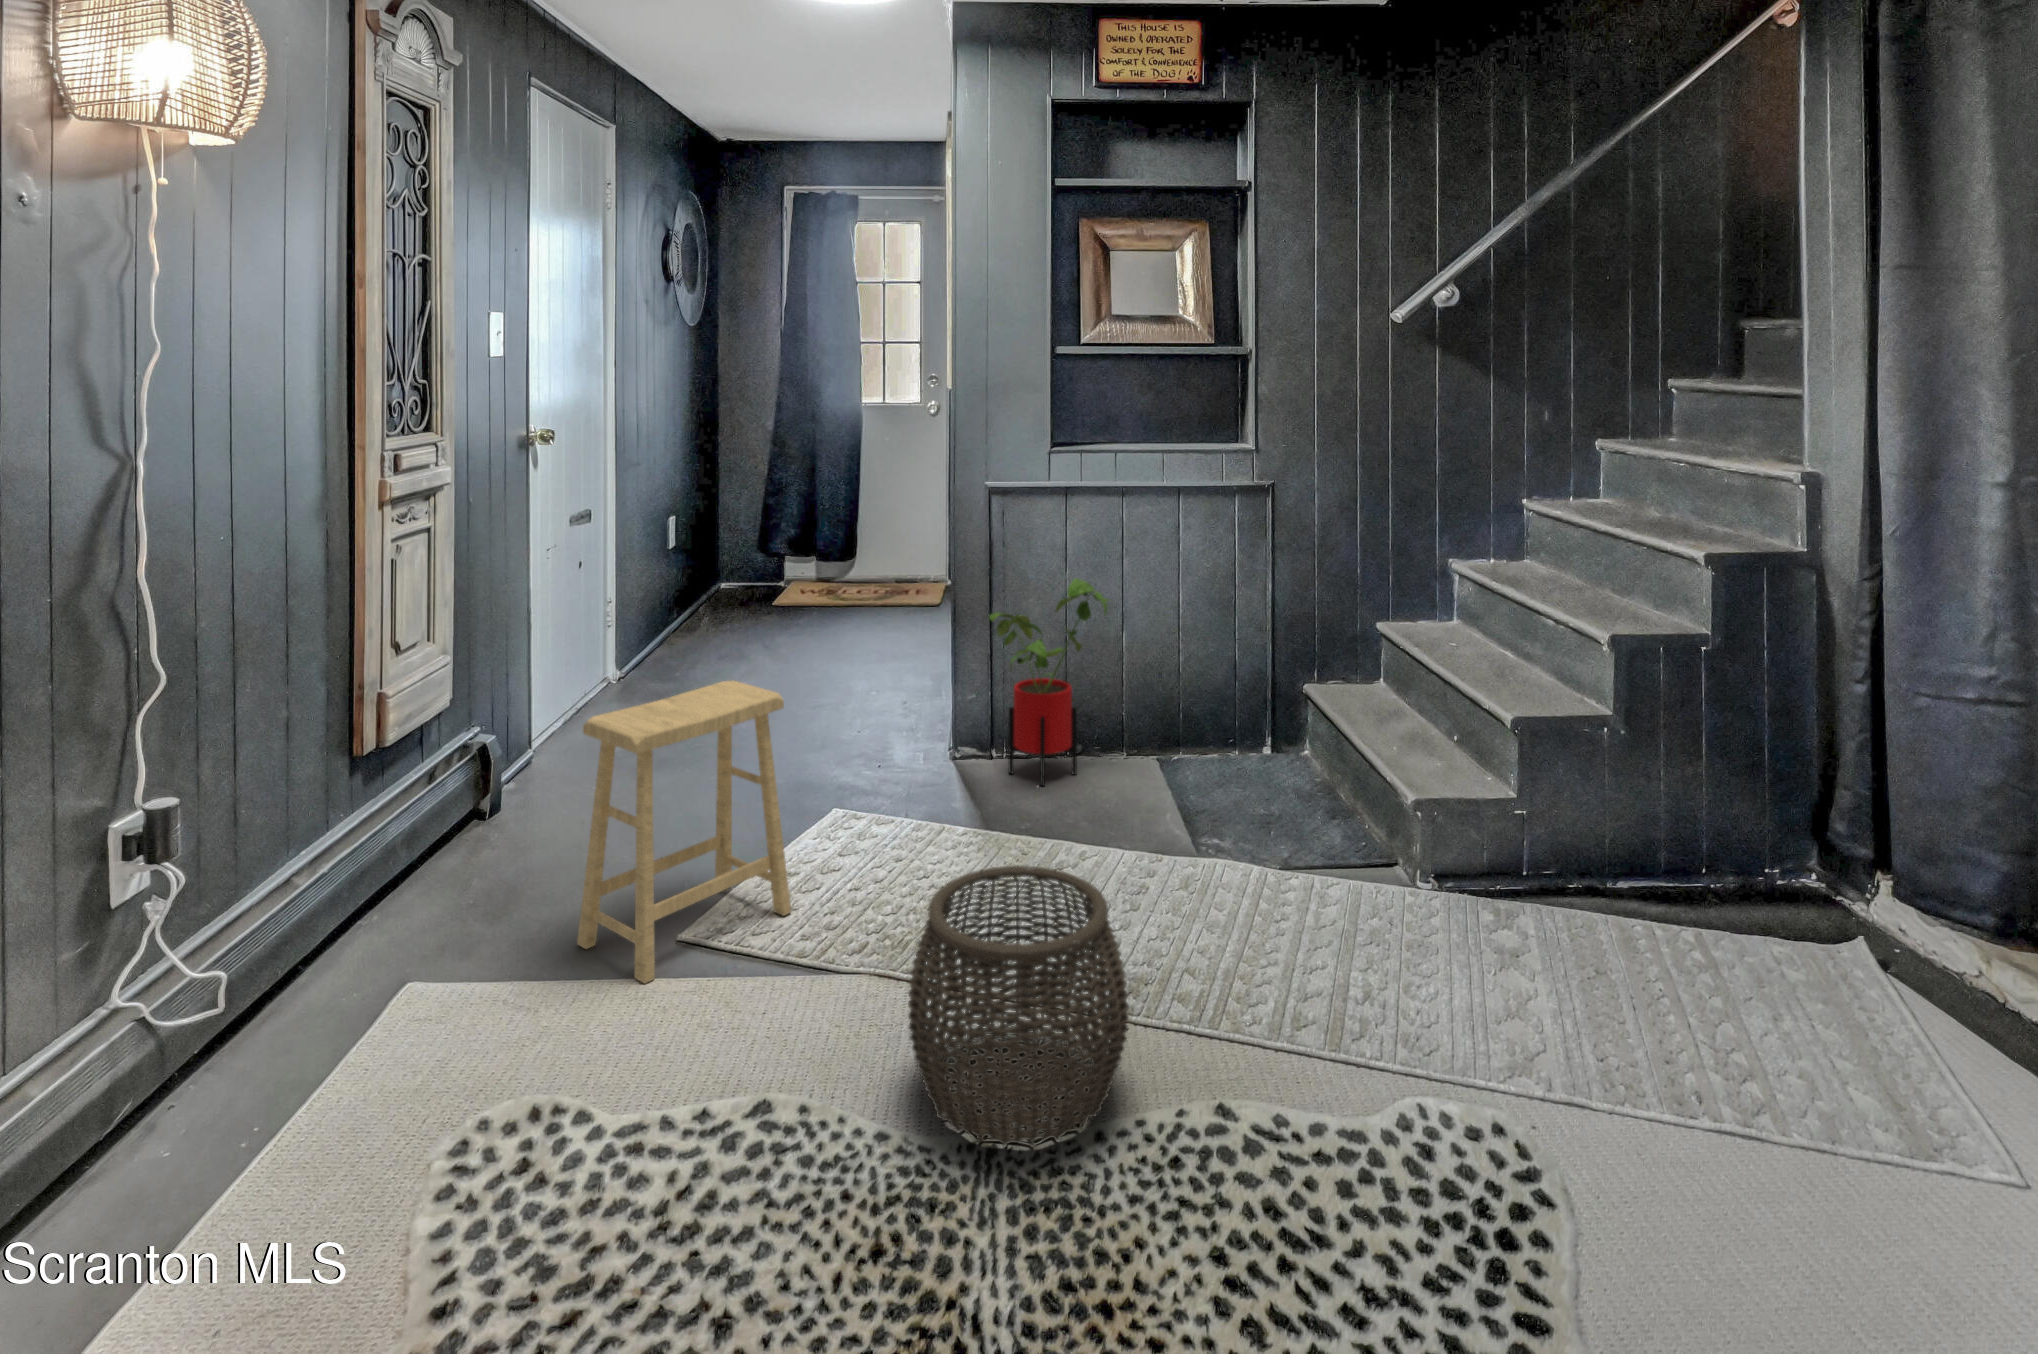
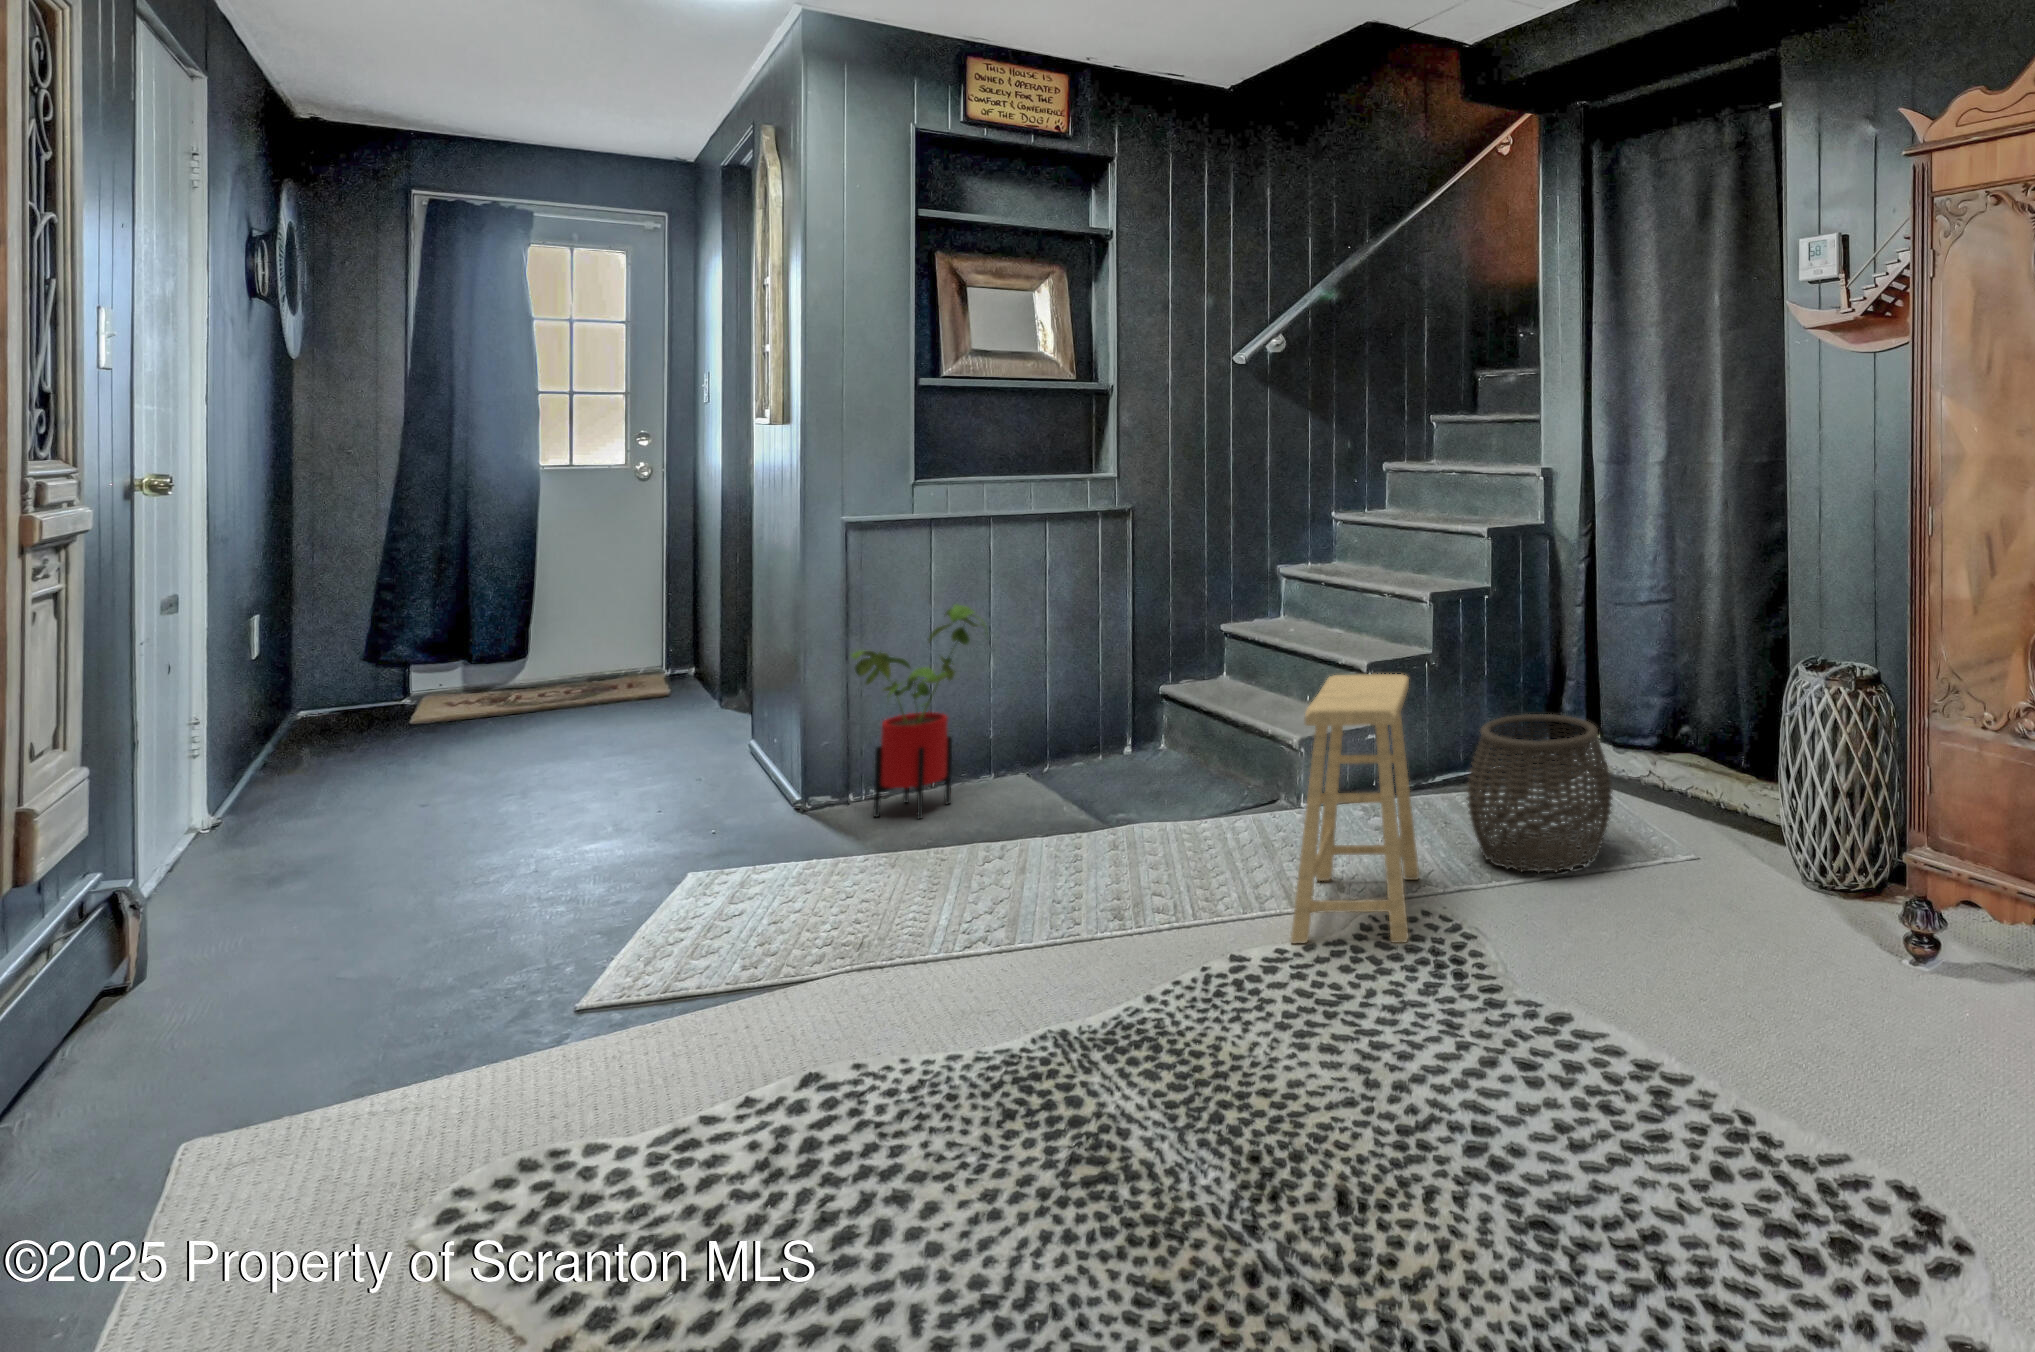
footstool: present [577,681,791,983] -> present [1291,674,1419,943]
woven basket: present [908,866,1129,1147] -> present [1467,714,1612,872]

